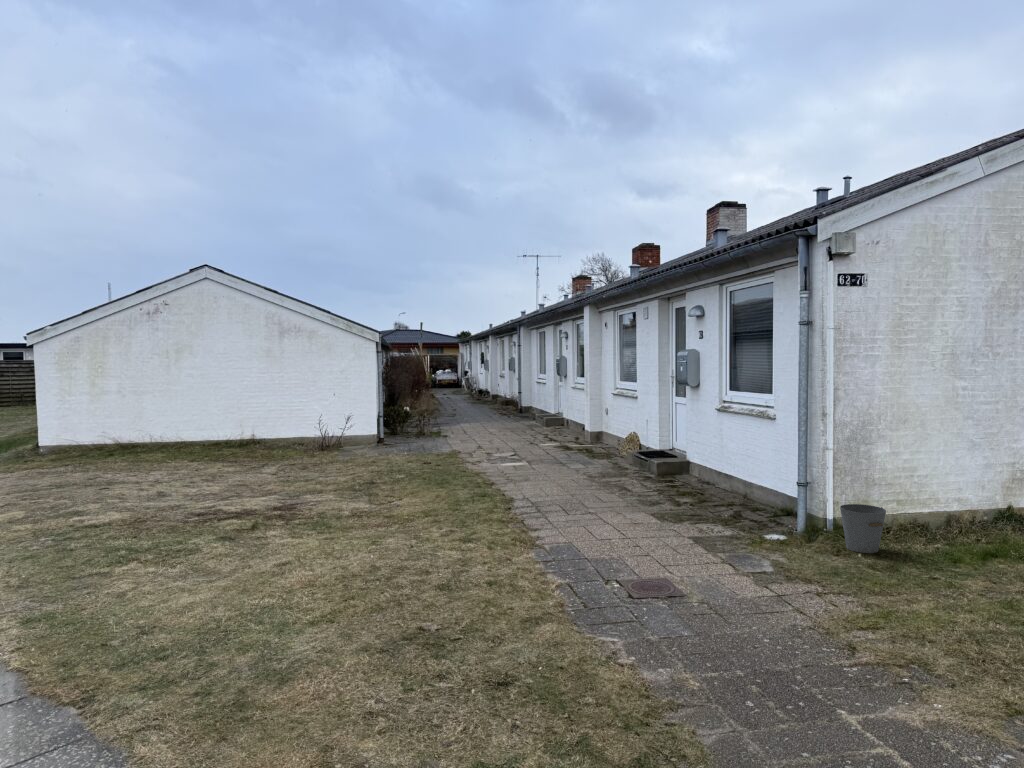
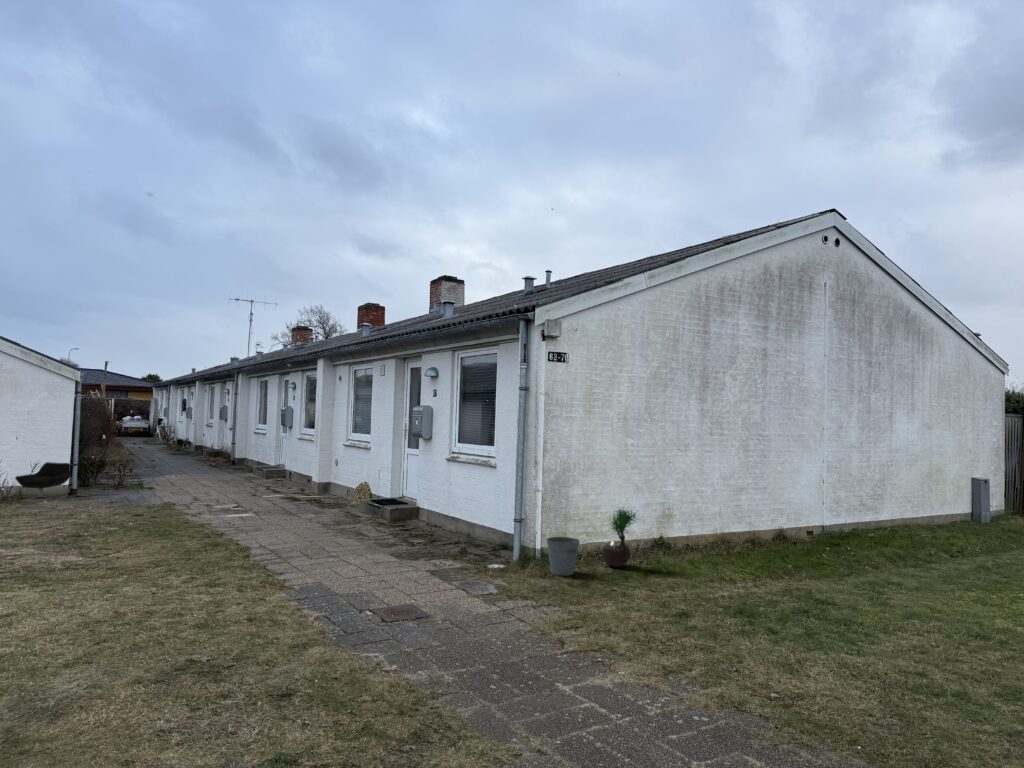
lounge chair: none [338,414,379,447] -> present [15,462,71,499]
potted tree: none [920,464,978,545] -> present [602,509,636,567]

